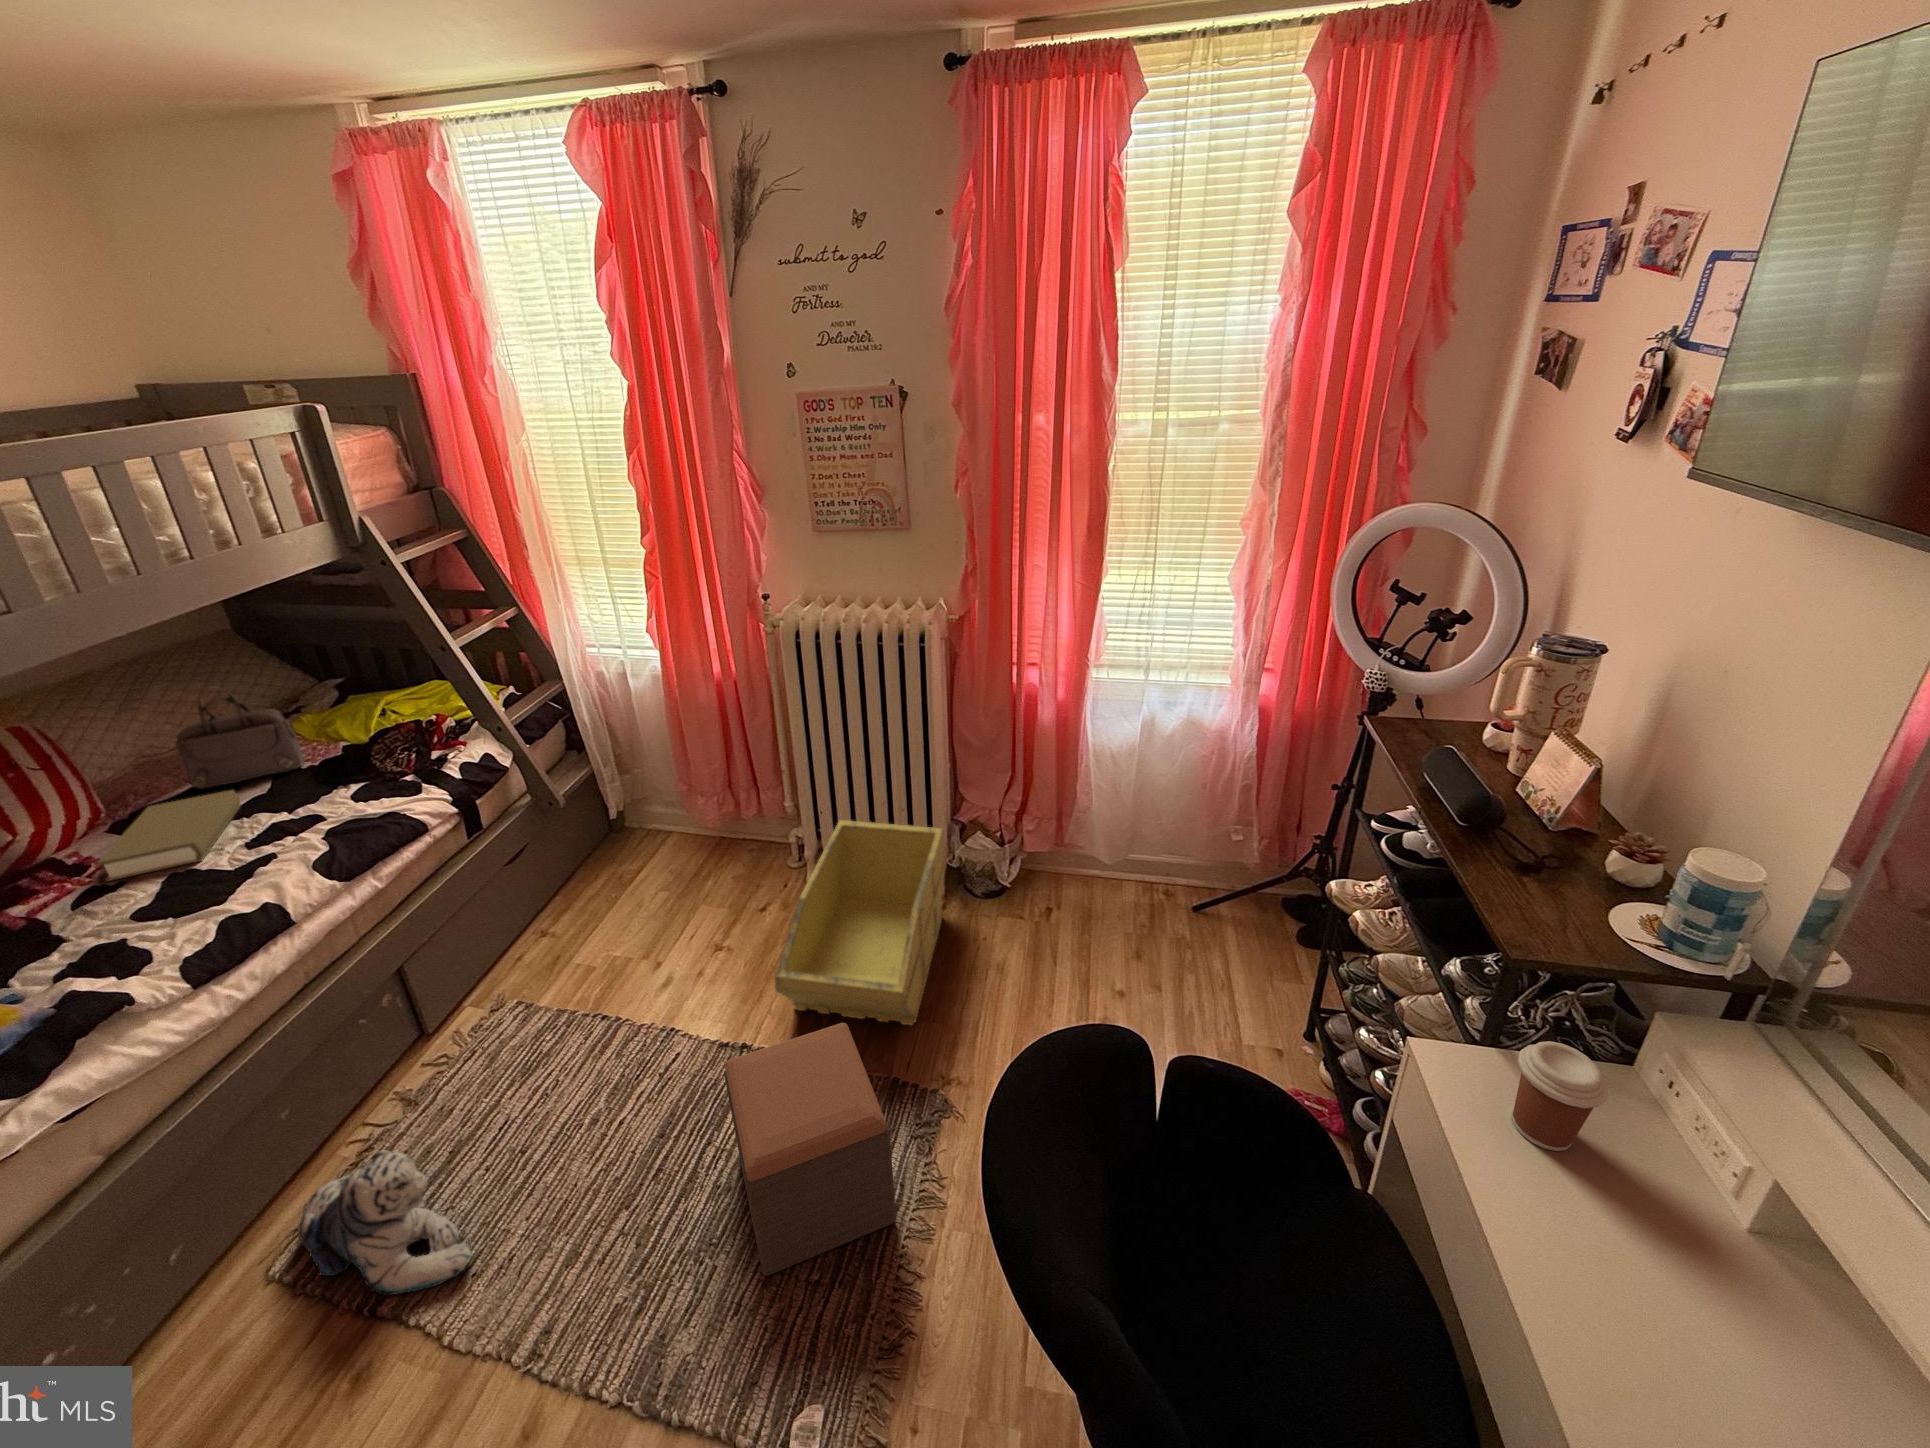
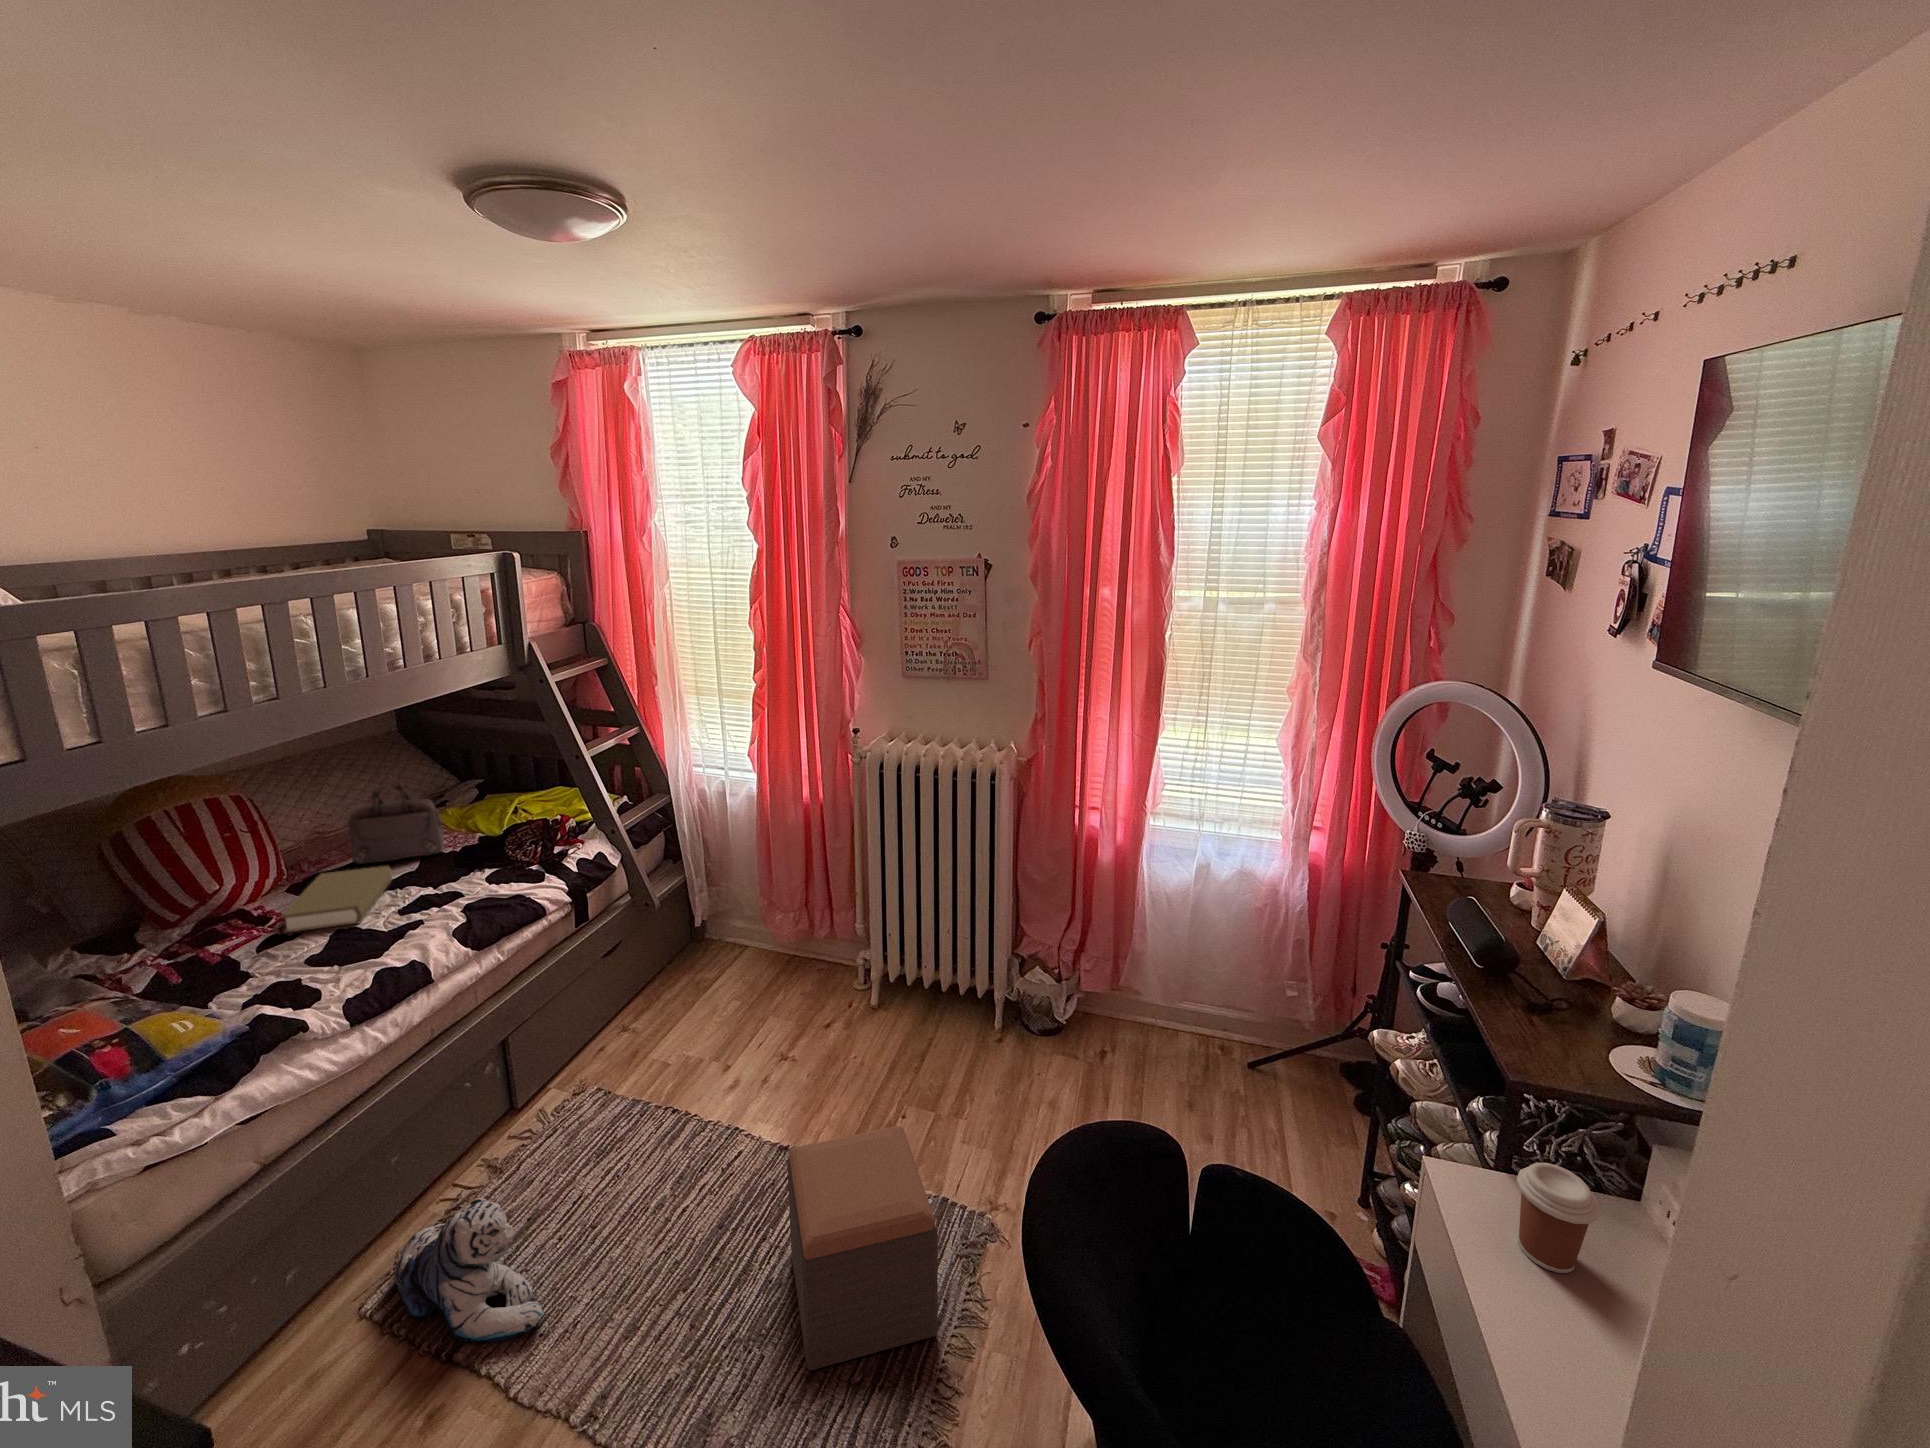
storage bin: present [775,820,946,1026] -> none [836,943,1004,1151]

